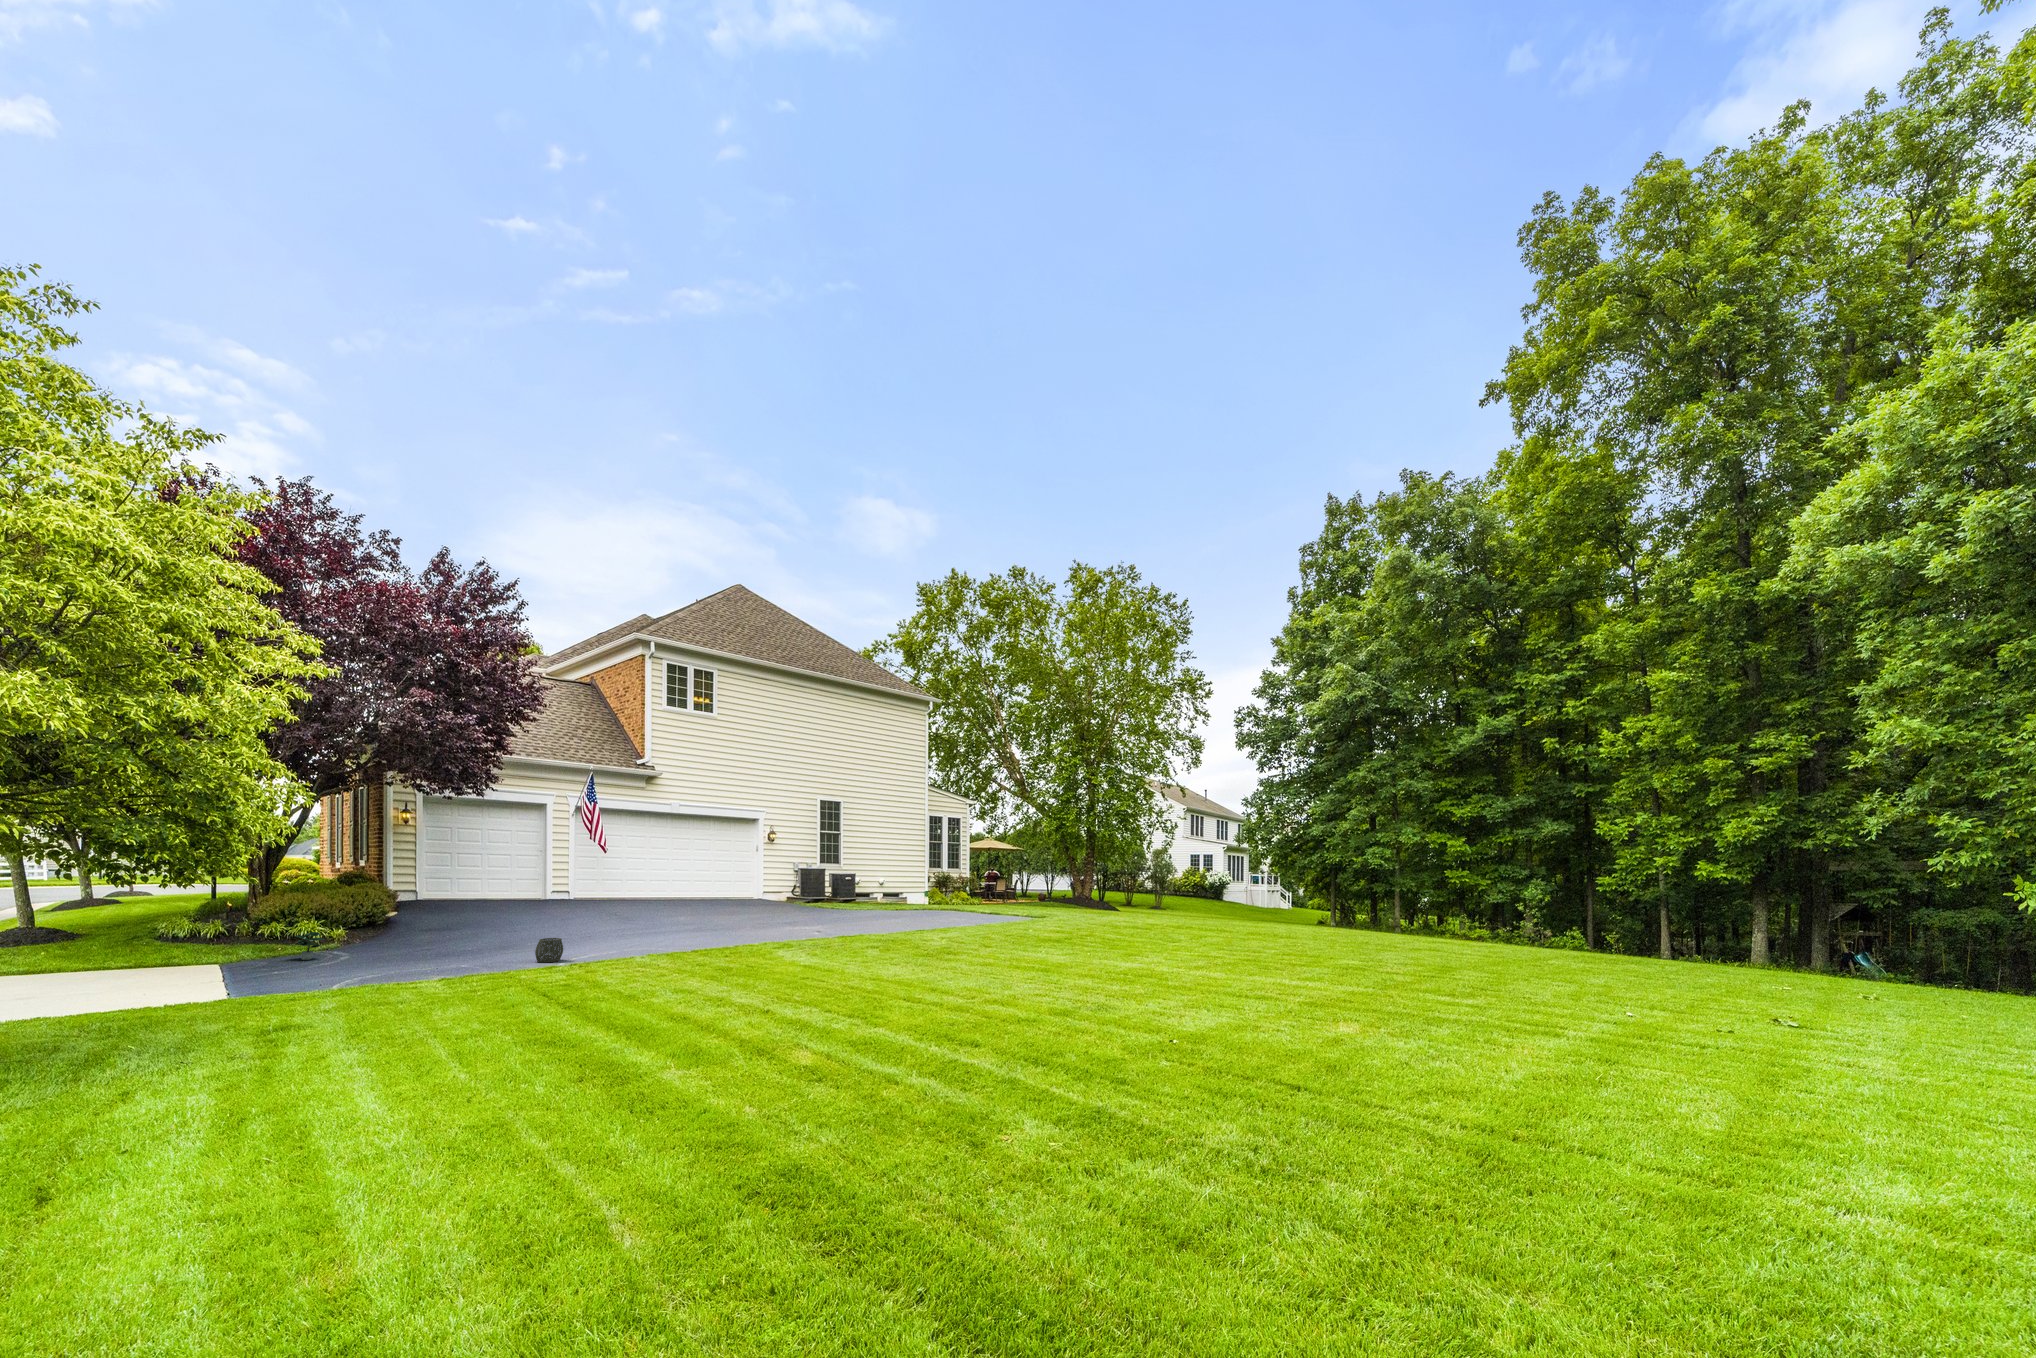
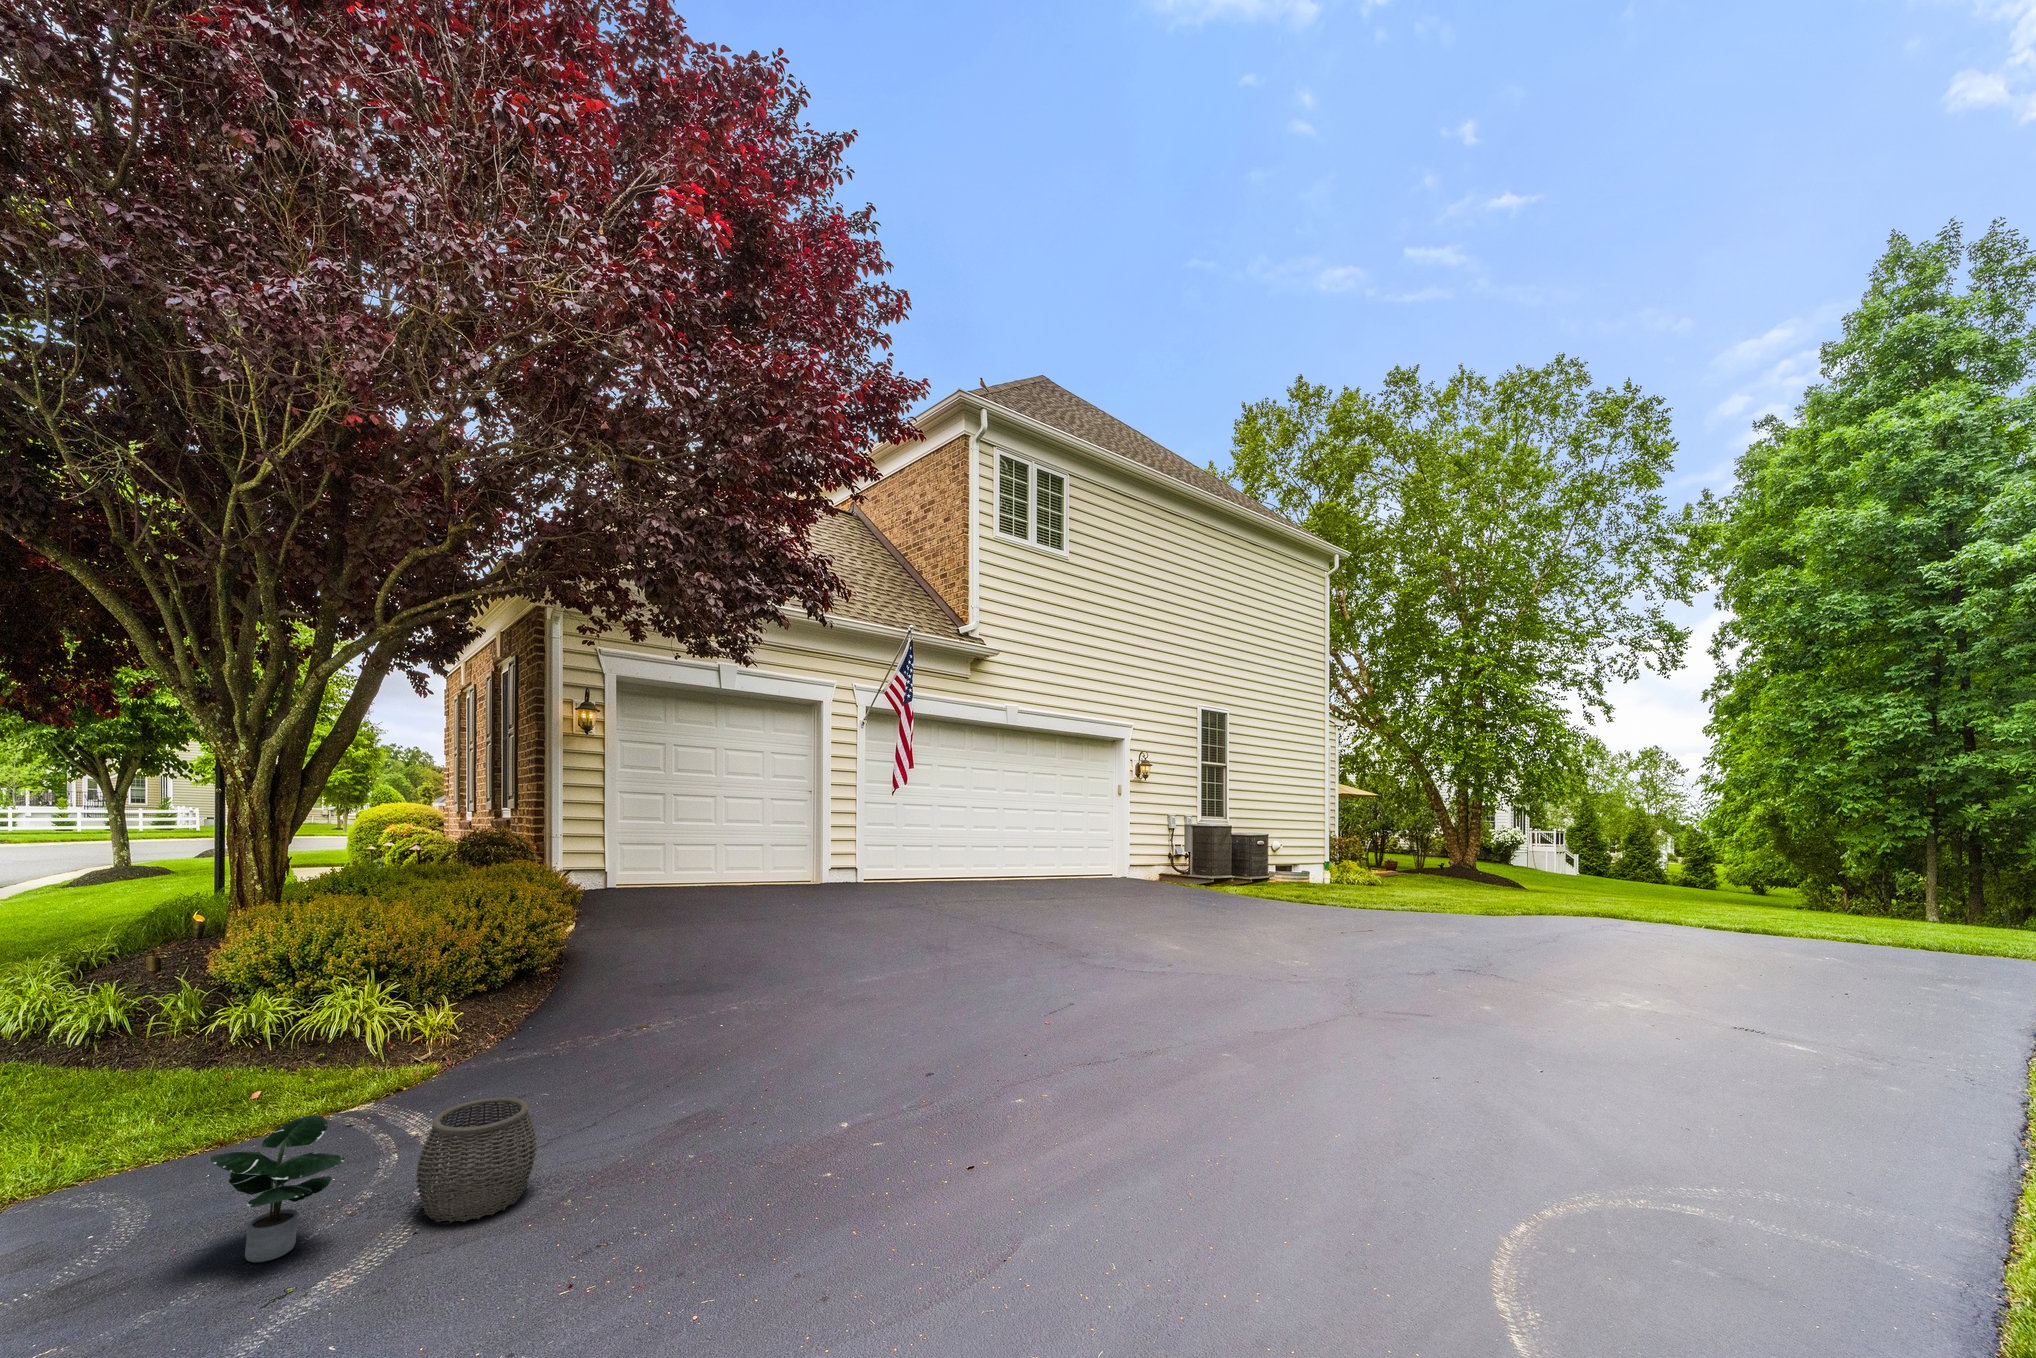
woven basket: present [535,938,563,963] -> present [416,1097,537,1223]

